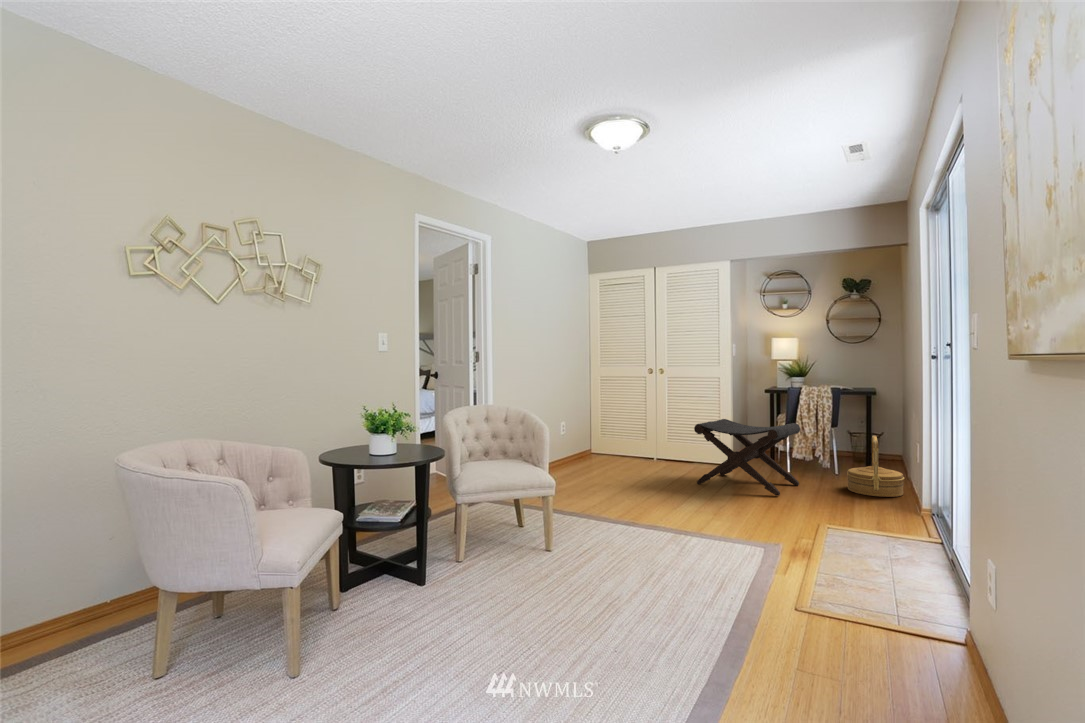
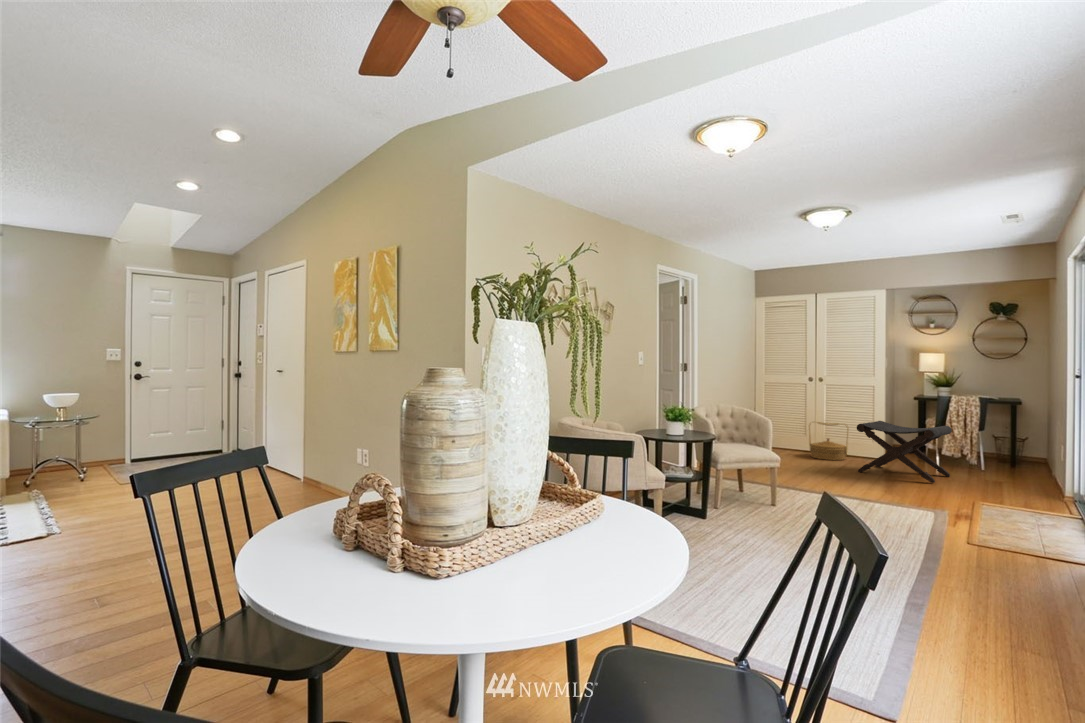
woven basket: present [847,436,904,497] -> present [809,422,848,460]

